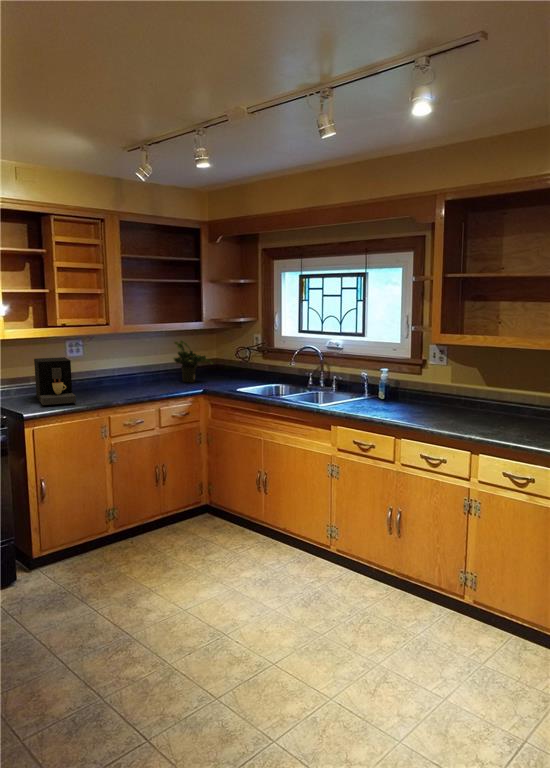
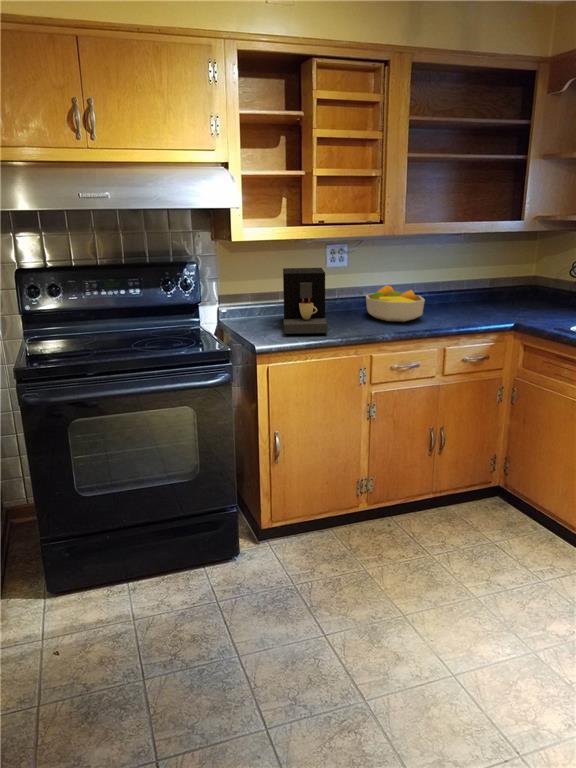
potted plant: present [174,340,213,382] -> none [471,247,533,309]
fruit bowl: none [99,368,143,393] -> present [366,285,425,322]

